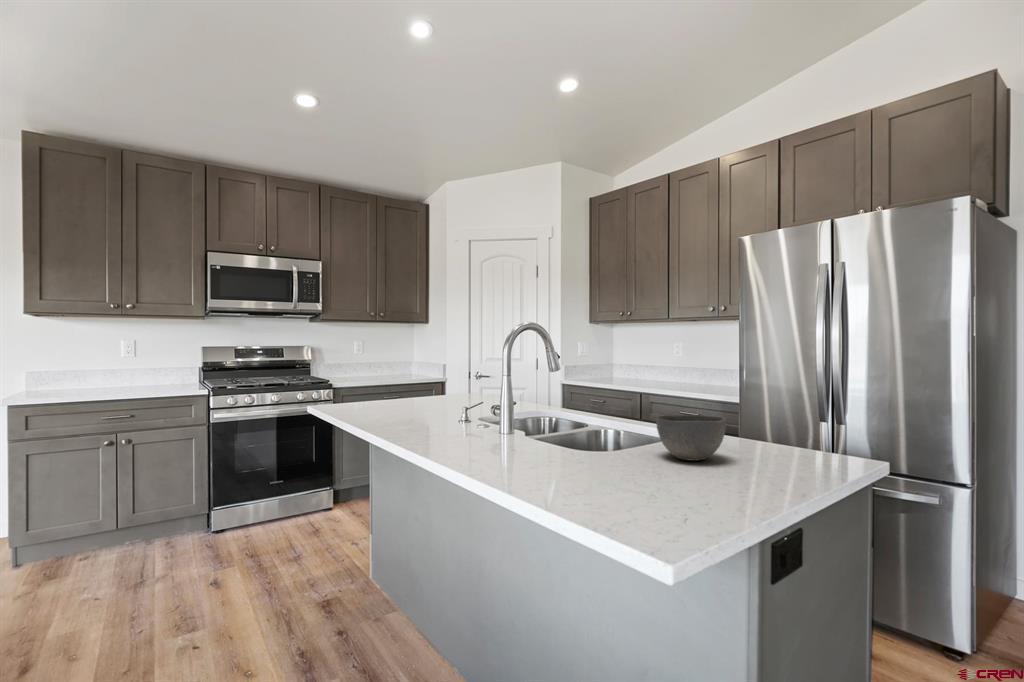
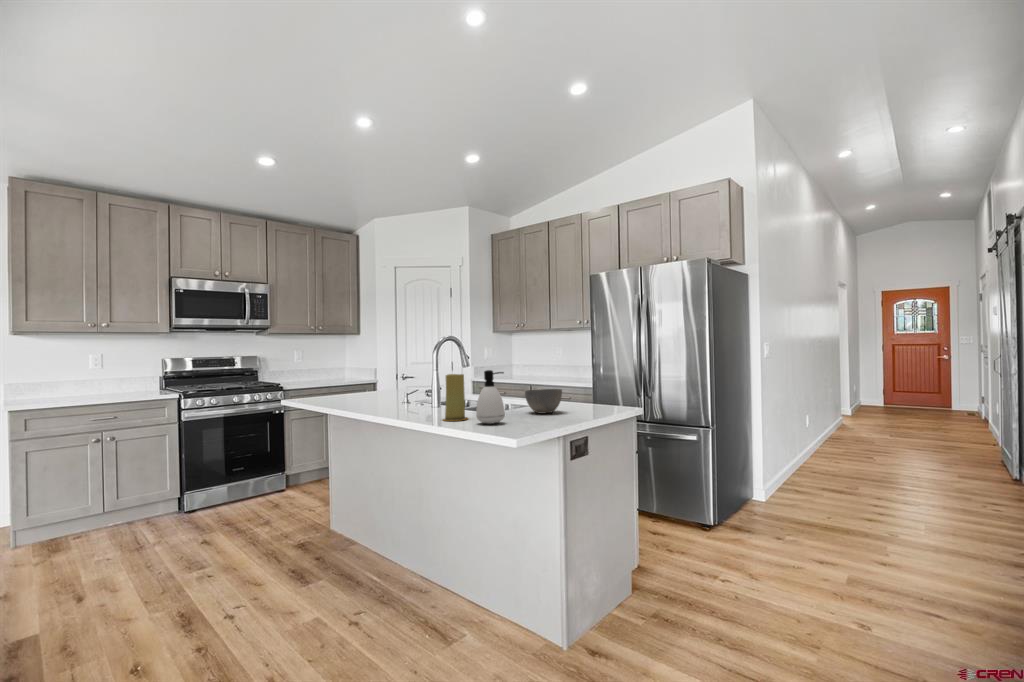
soap dispenser: none [572,384,627,487] -> present [476,370,505,424]
candle: none [510,386,556,472] -> present [443,374,468,421]

